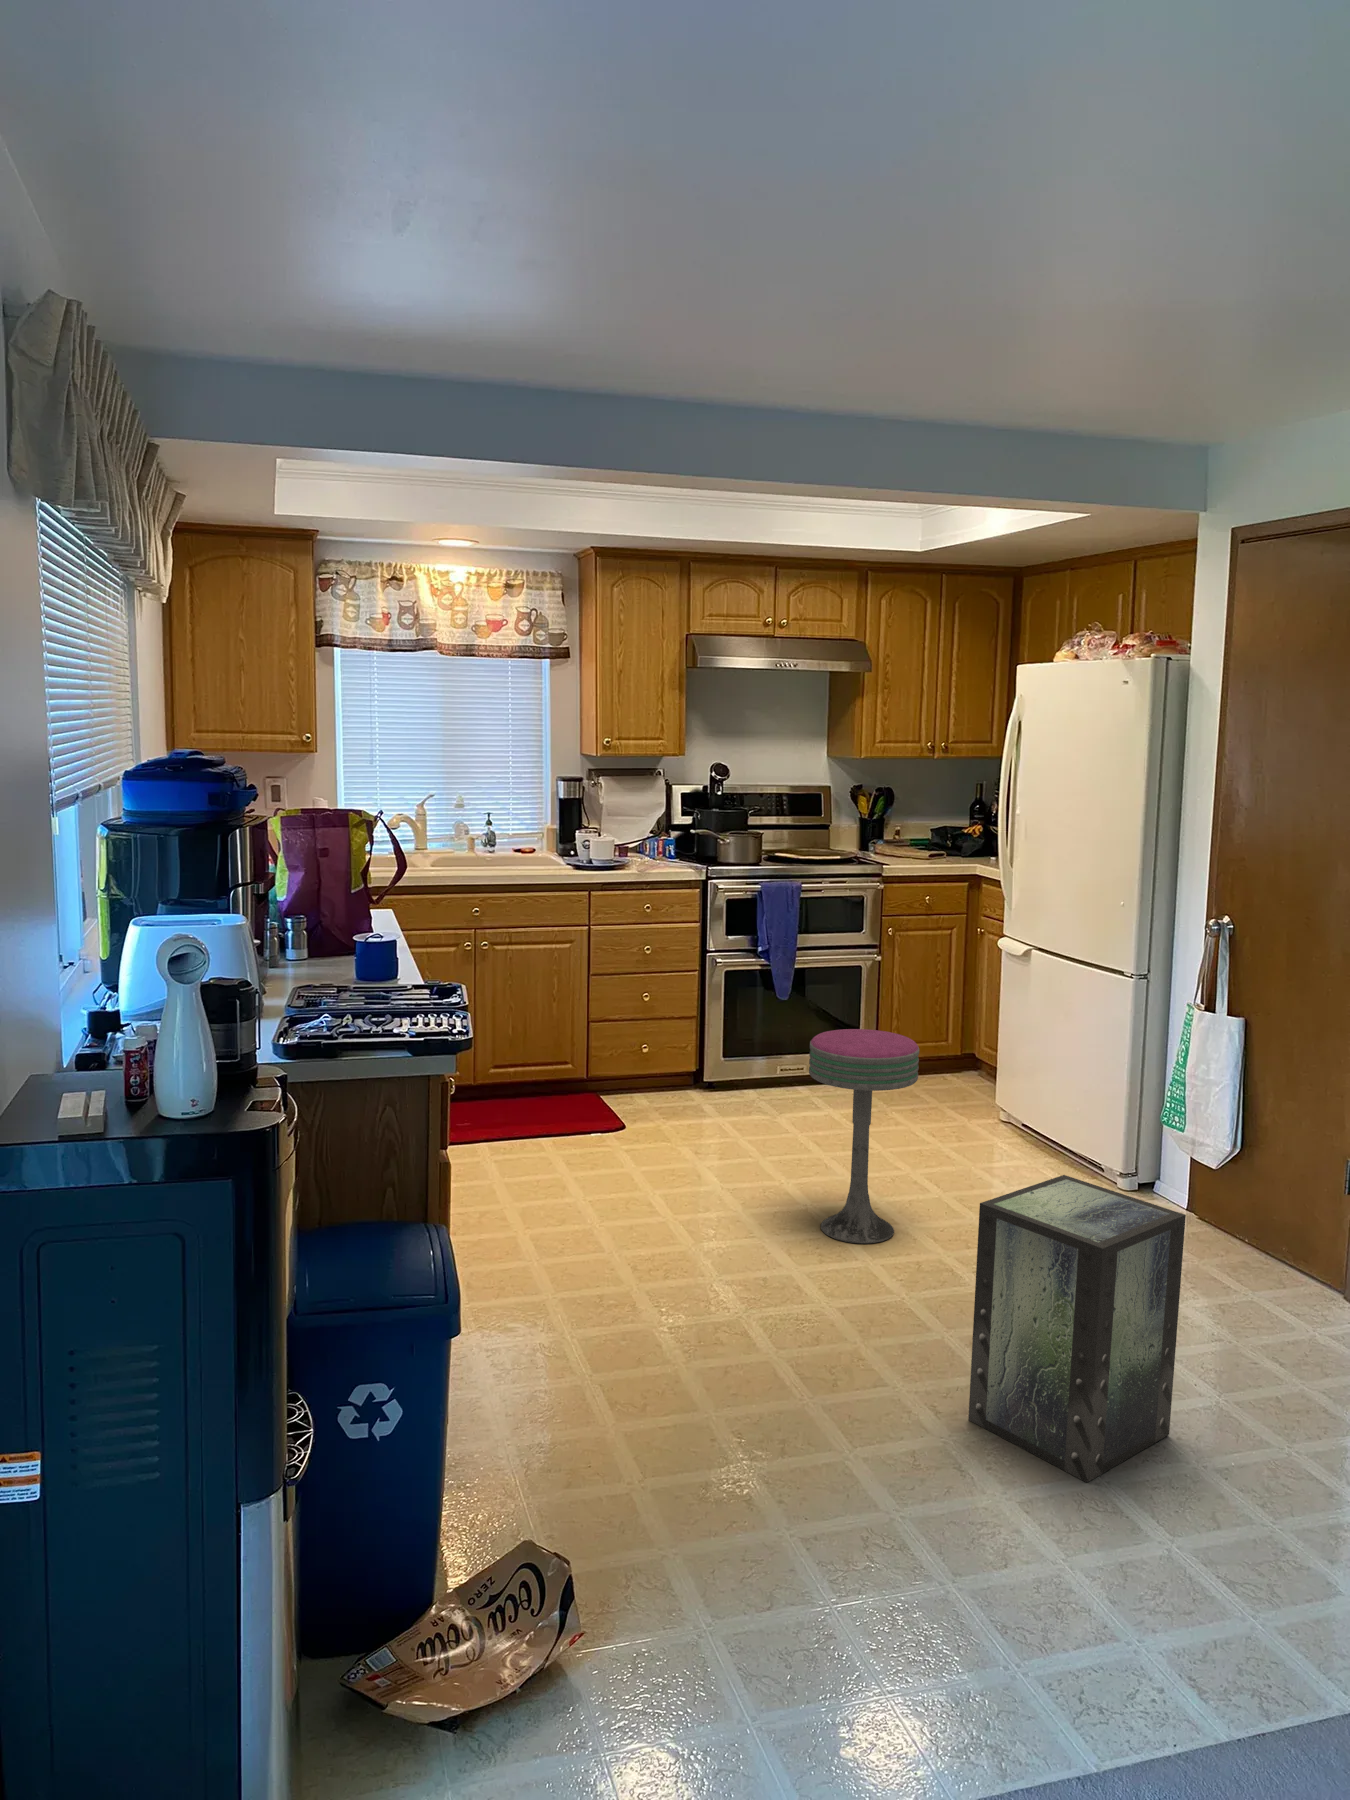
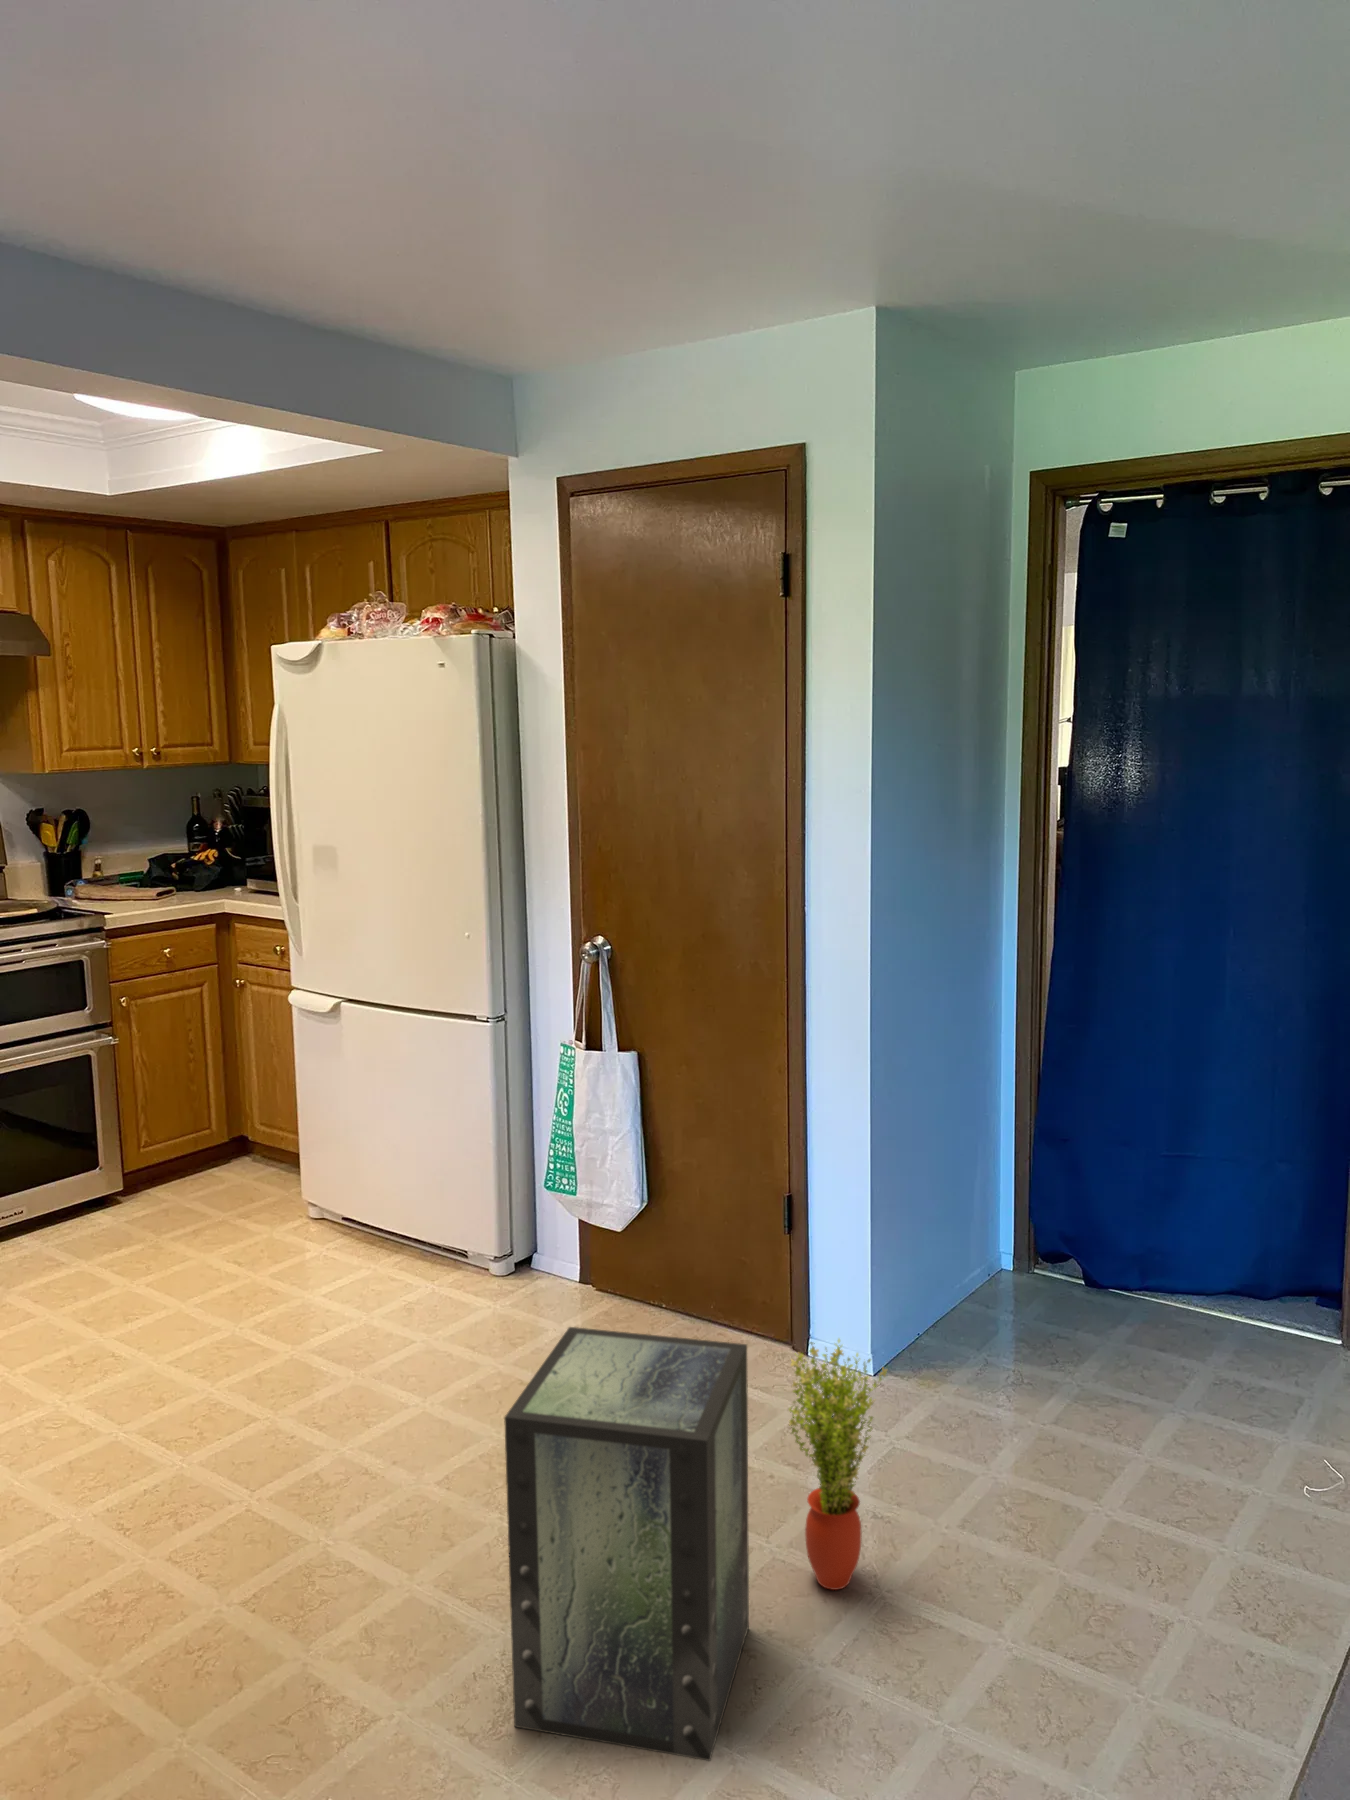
bar stool: present [809,1029,919,1244] -> none [105,1158,273,1478]
potted plant: none [1221,1236,1322,1443] -> present [789,1339,887,1590]

